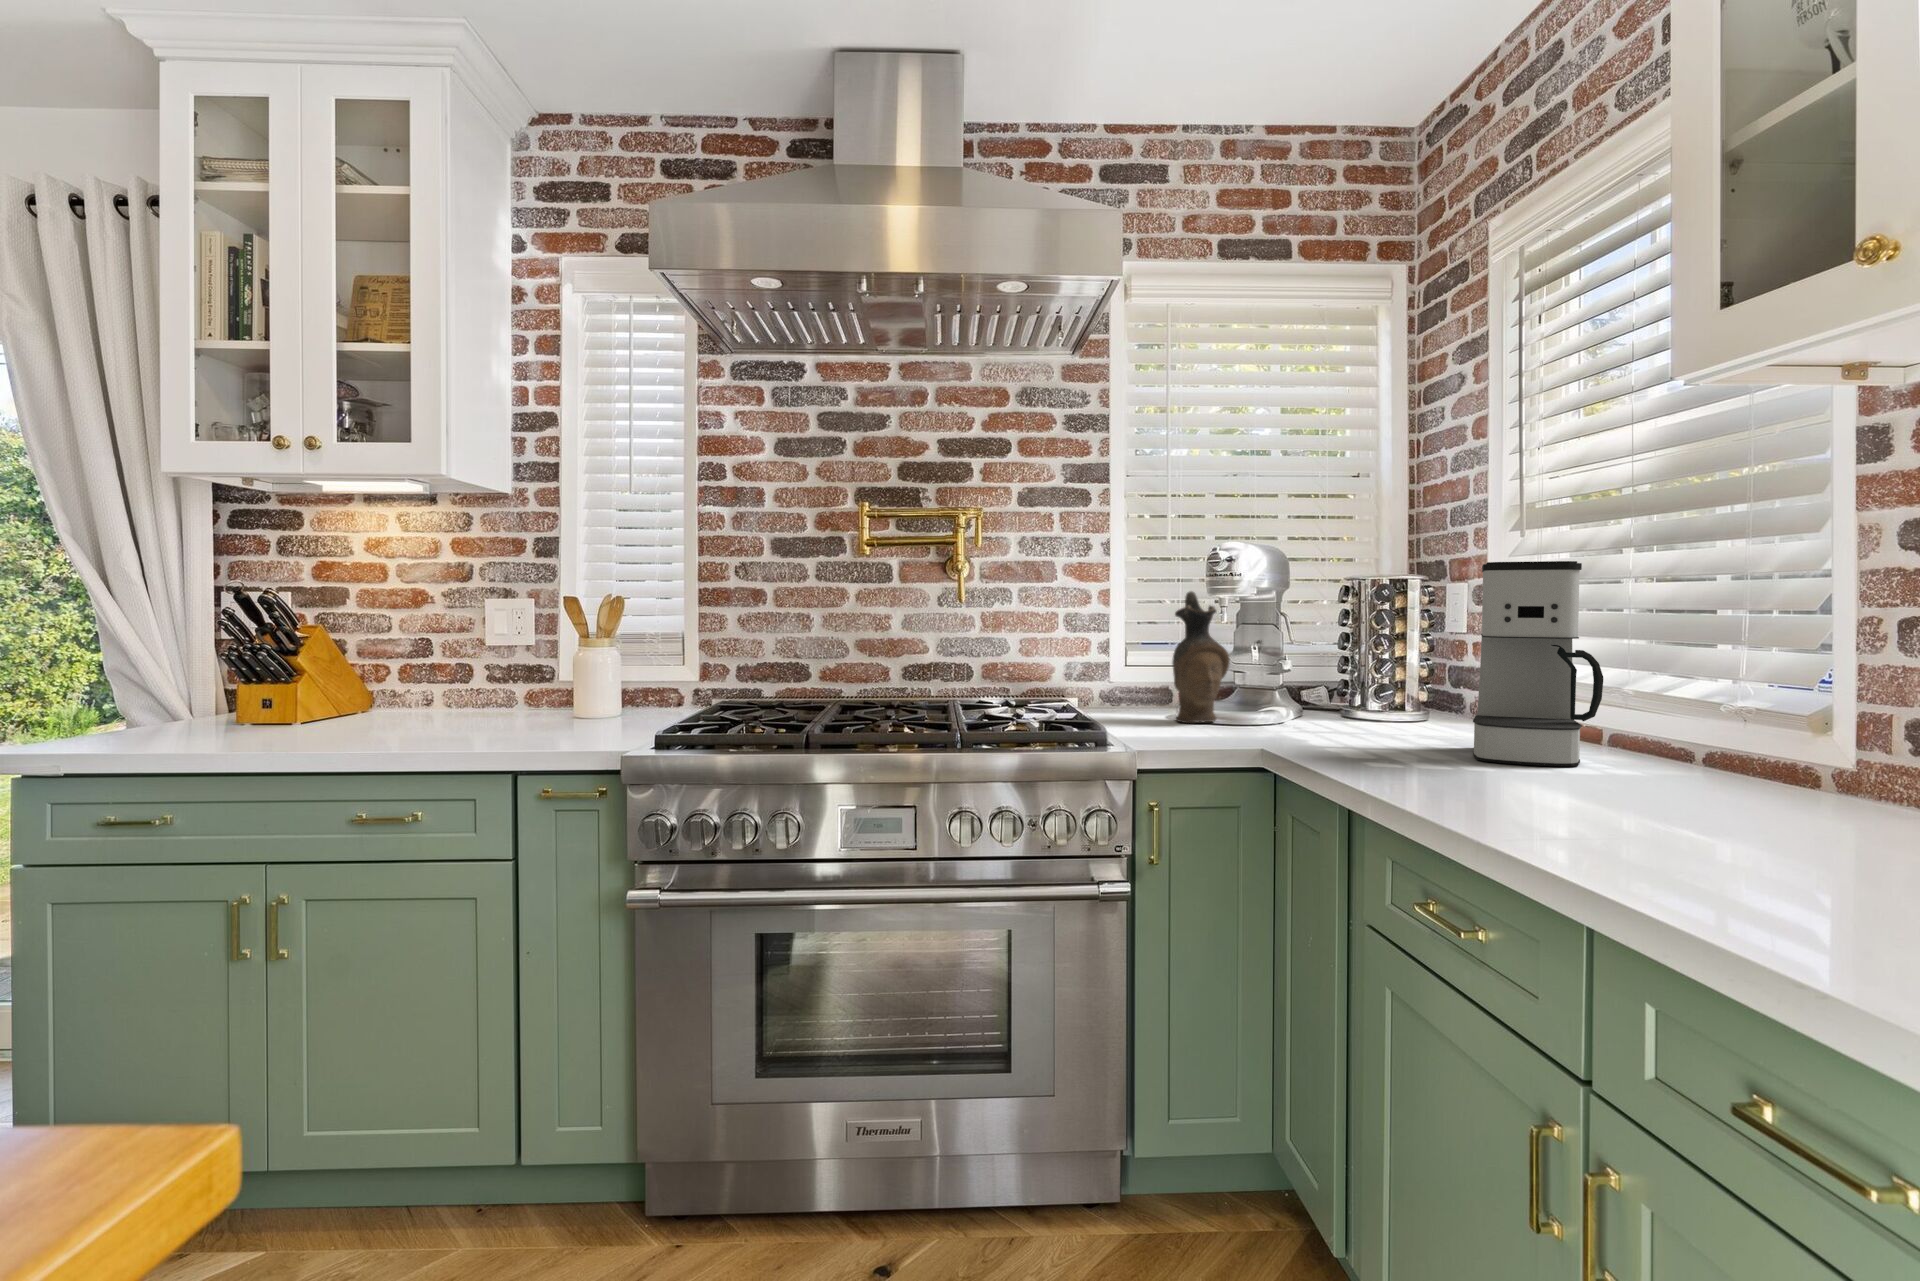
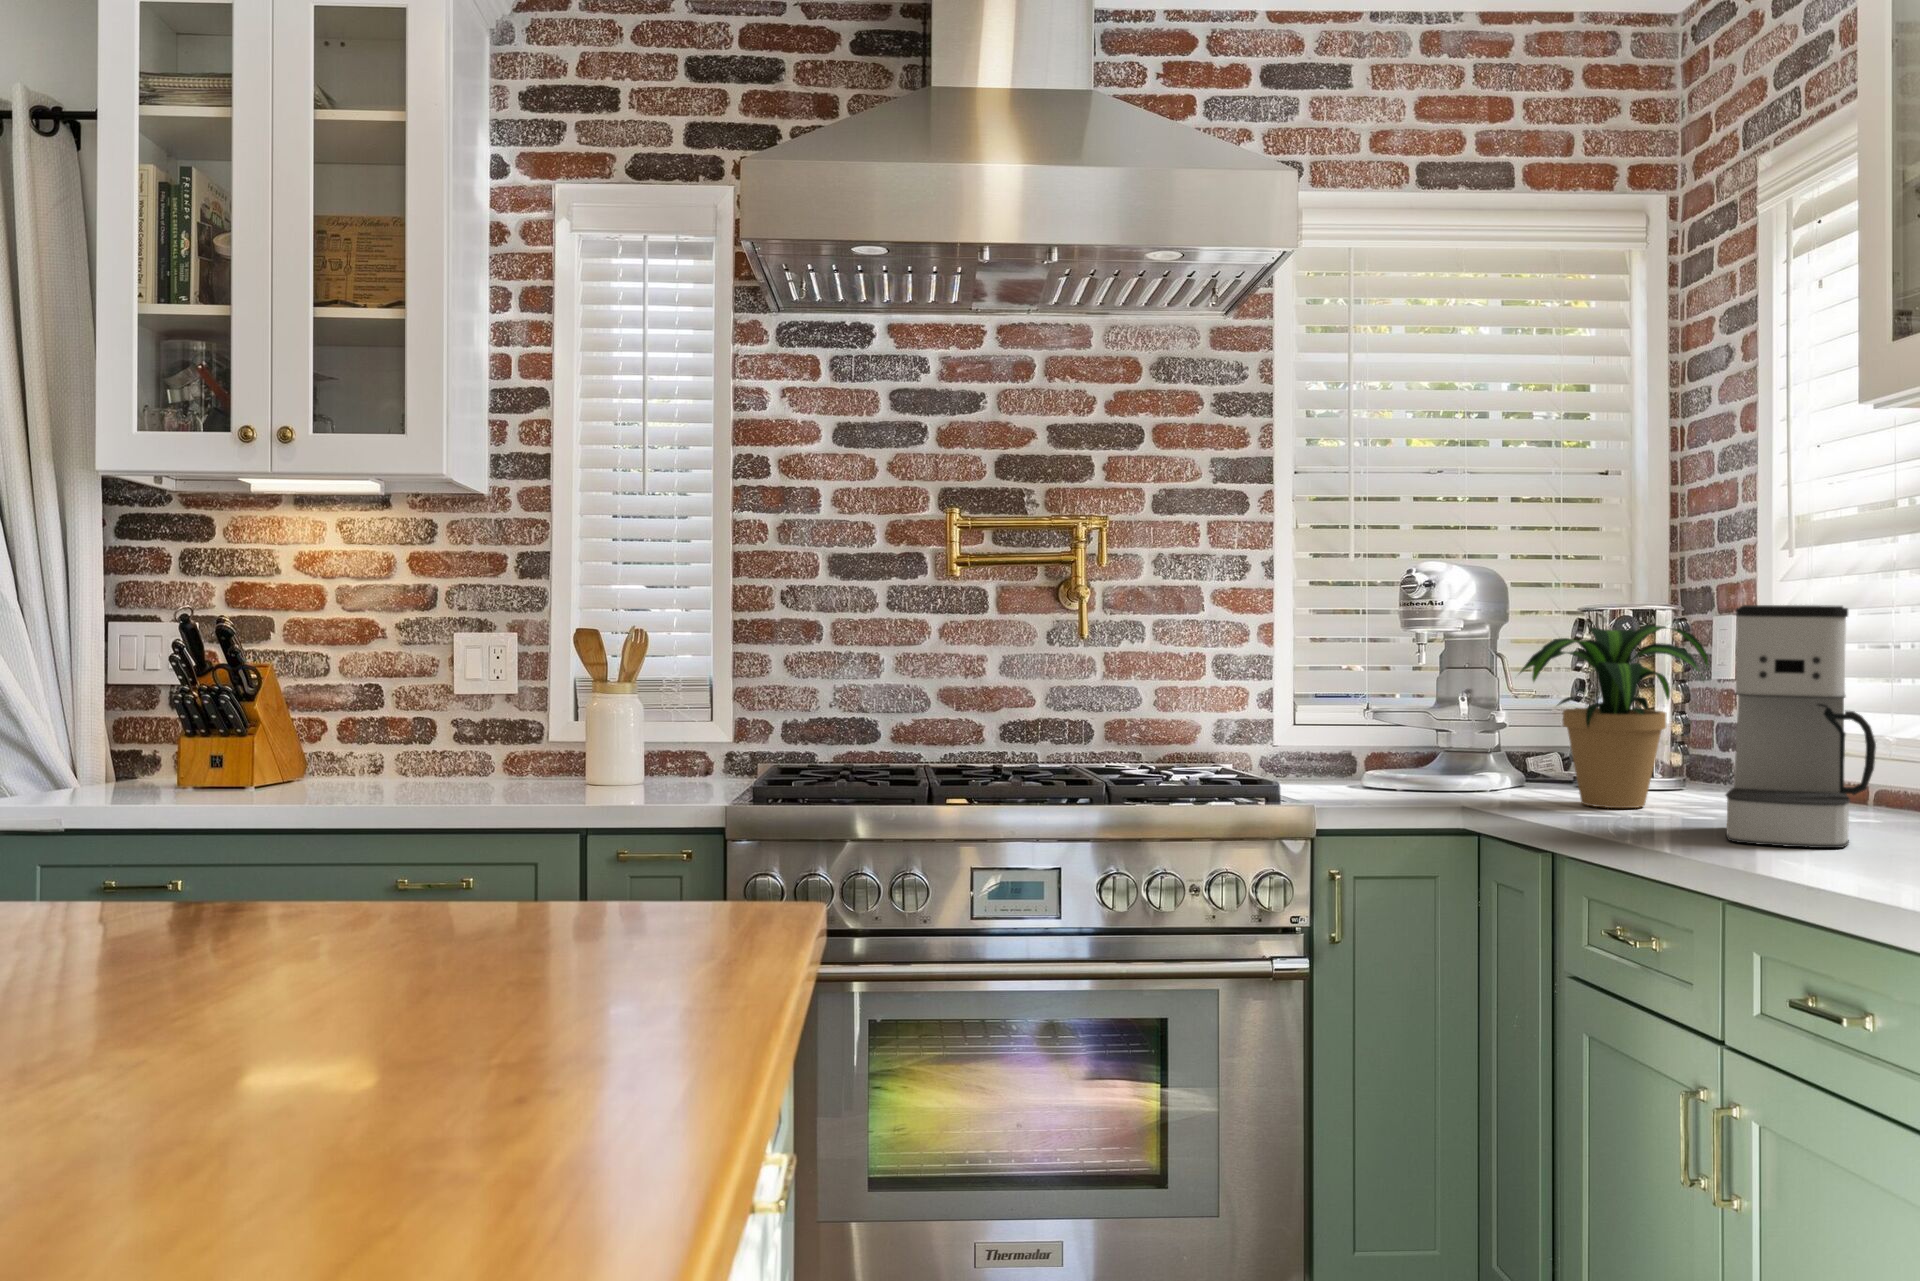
potted plant: none [1294,586,1449,731] -> present [1520,625,1708,808]
ceramic pitcher: present [1172,591,1230,723] -> none [1361,628,1432,797]

